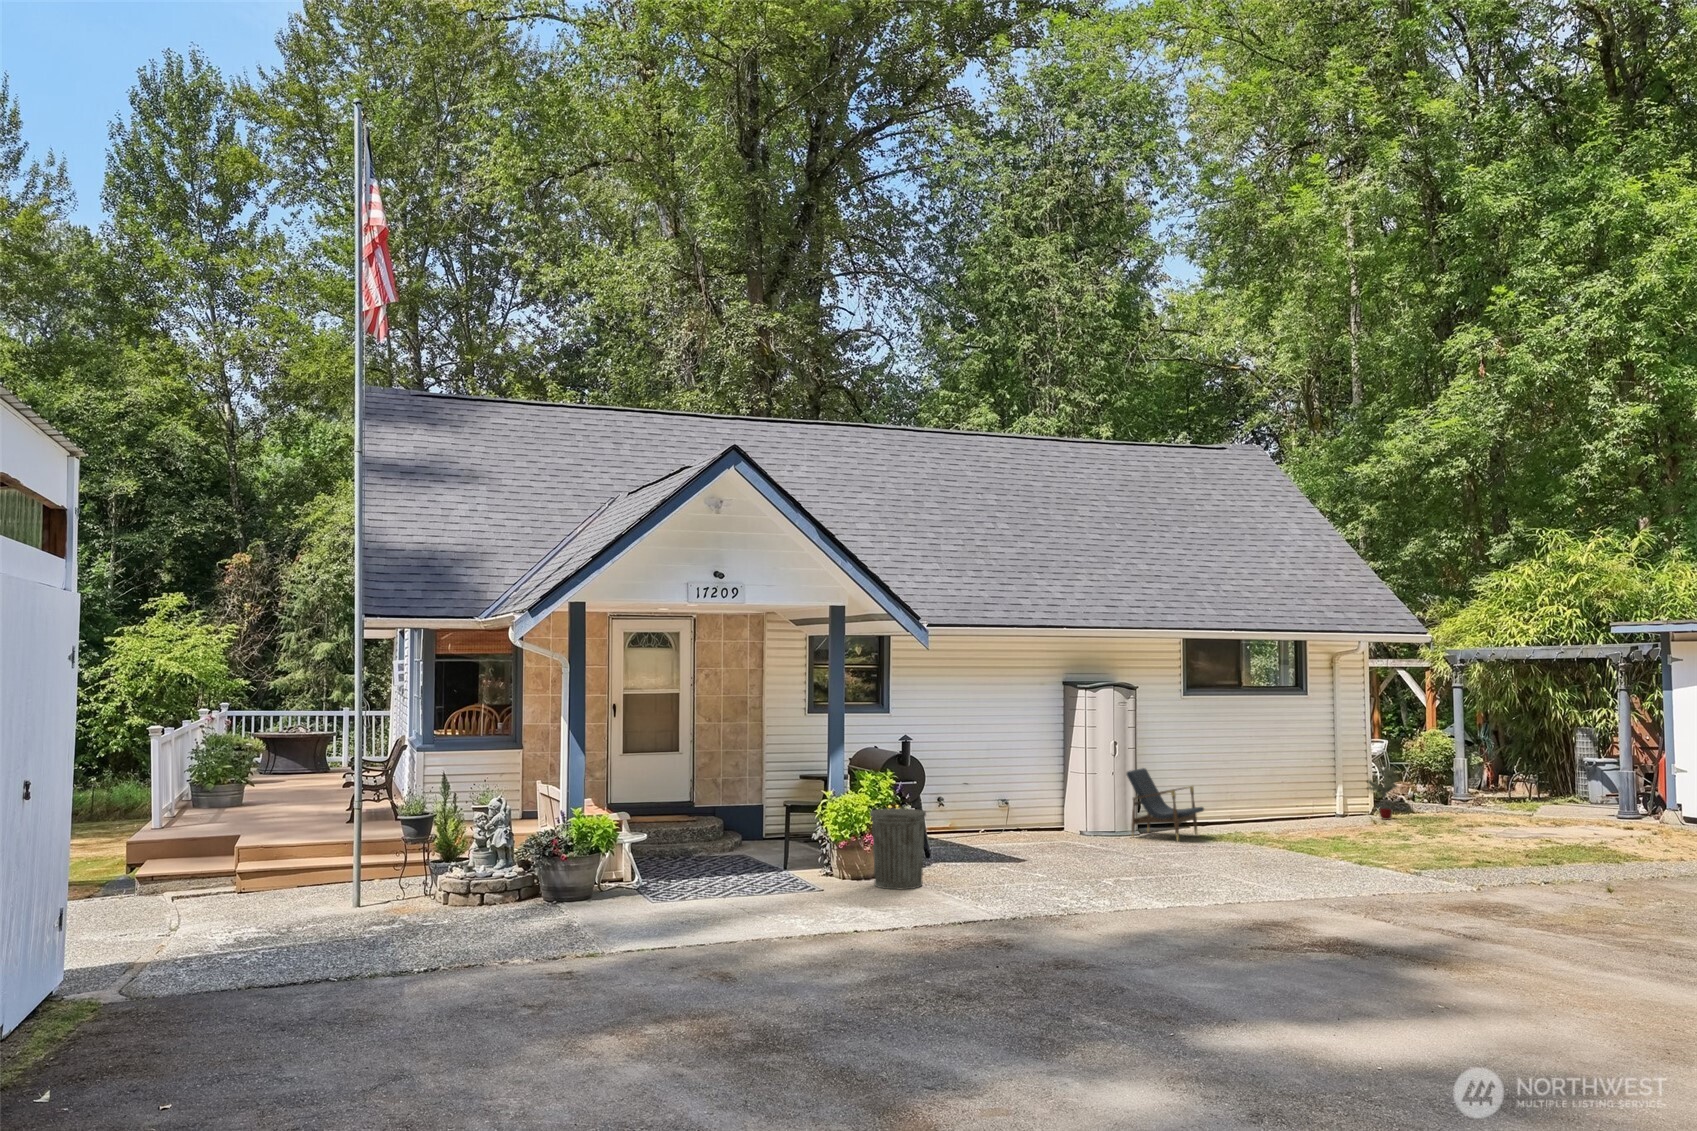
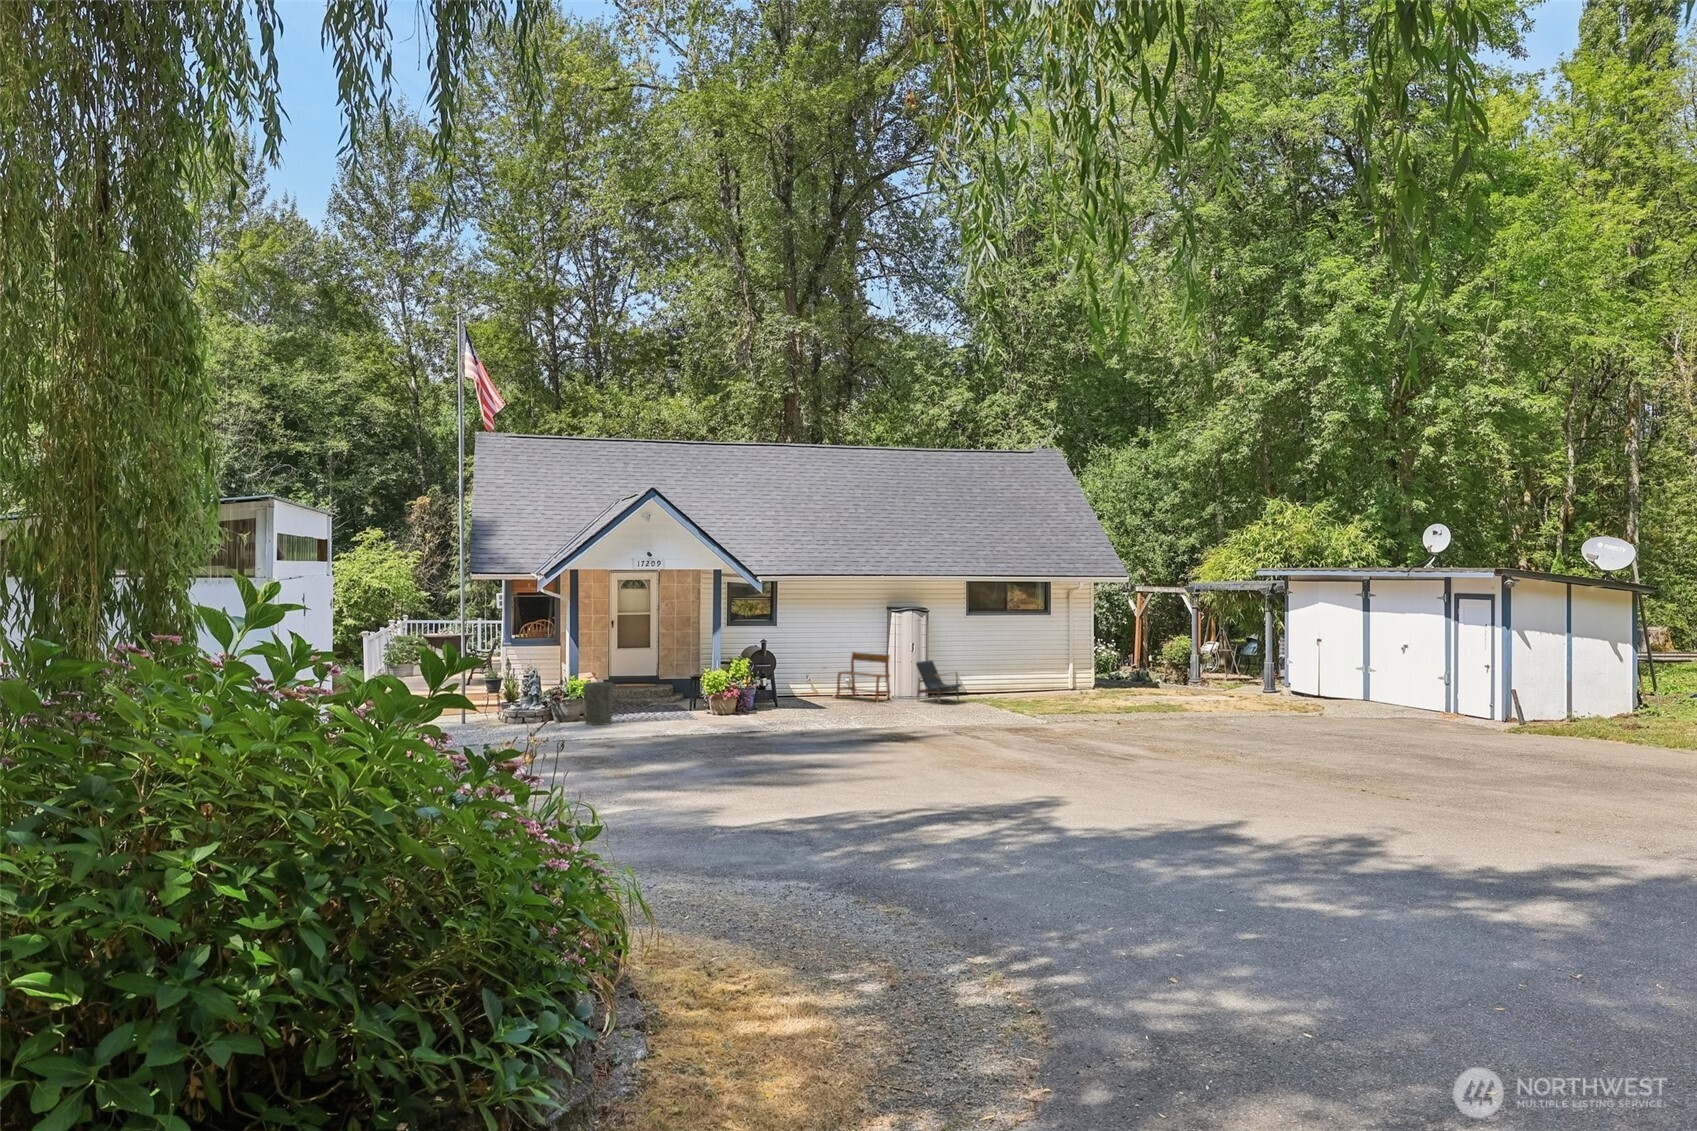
bench: none [992,757,1084,841] -> present [836,652,891,702]
potted tree: present [1367,761,1398,820] -> none [1087,658,1110,695]
trash can: present [870,808,926,890] -> present [583,682,614,725]

